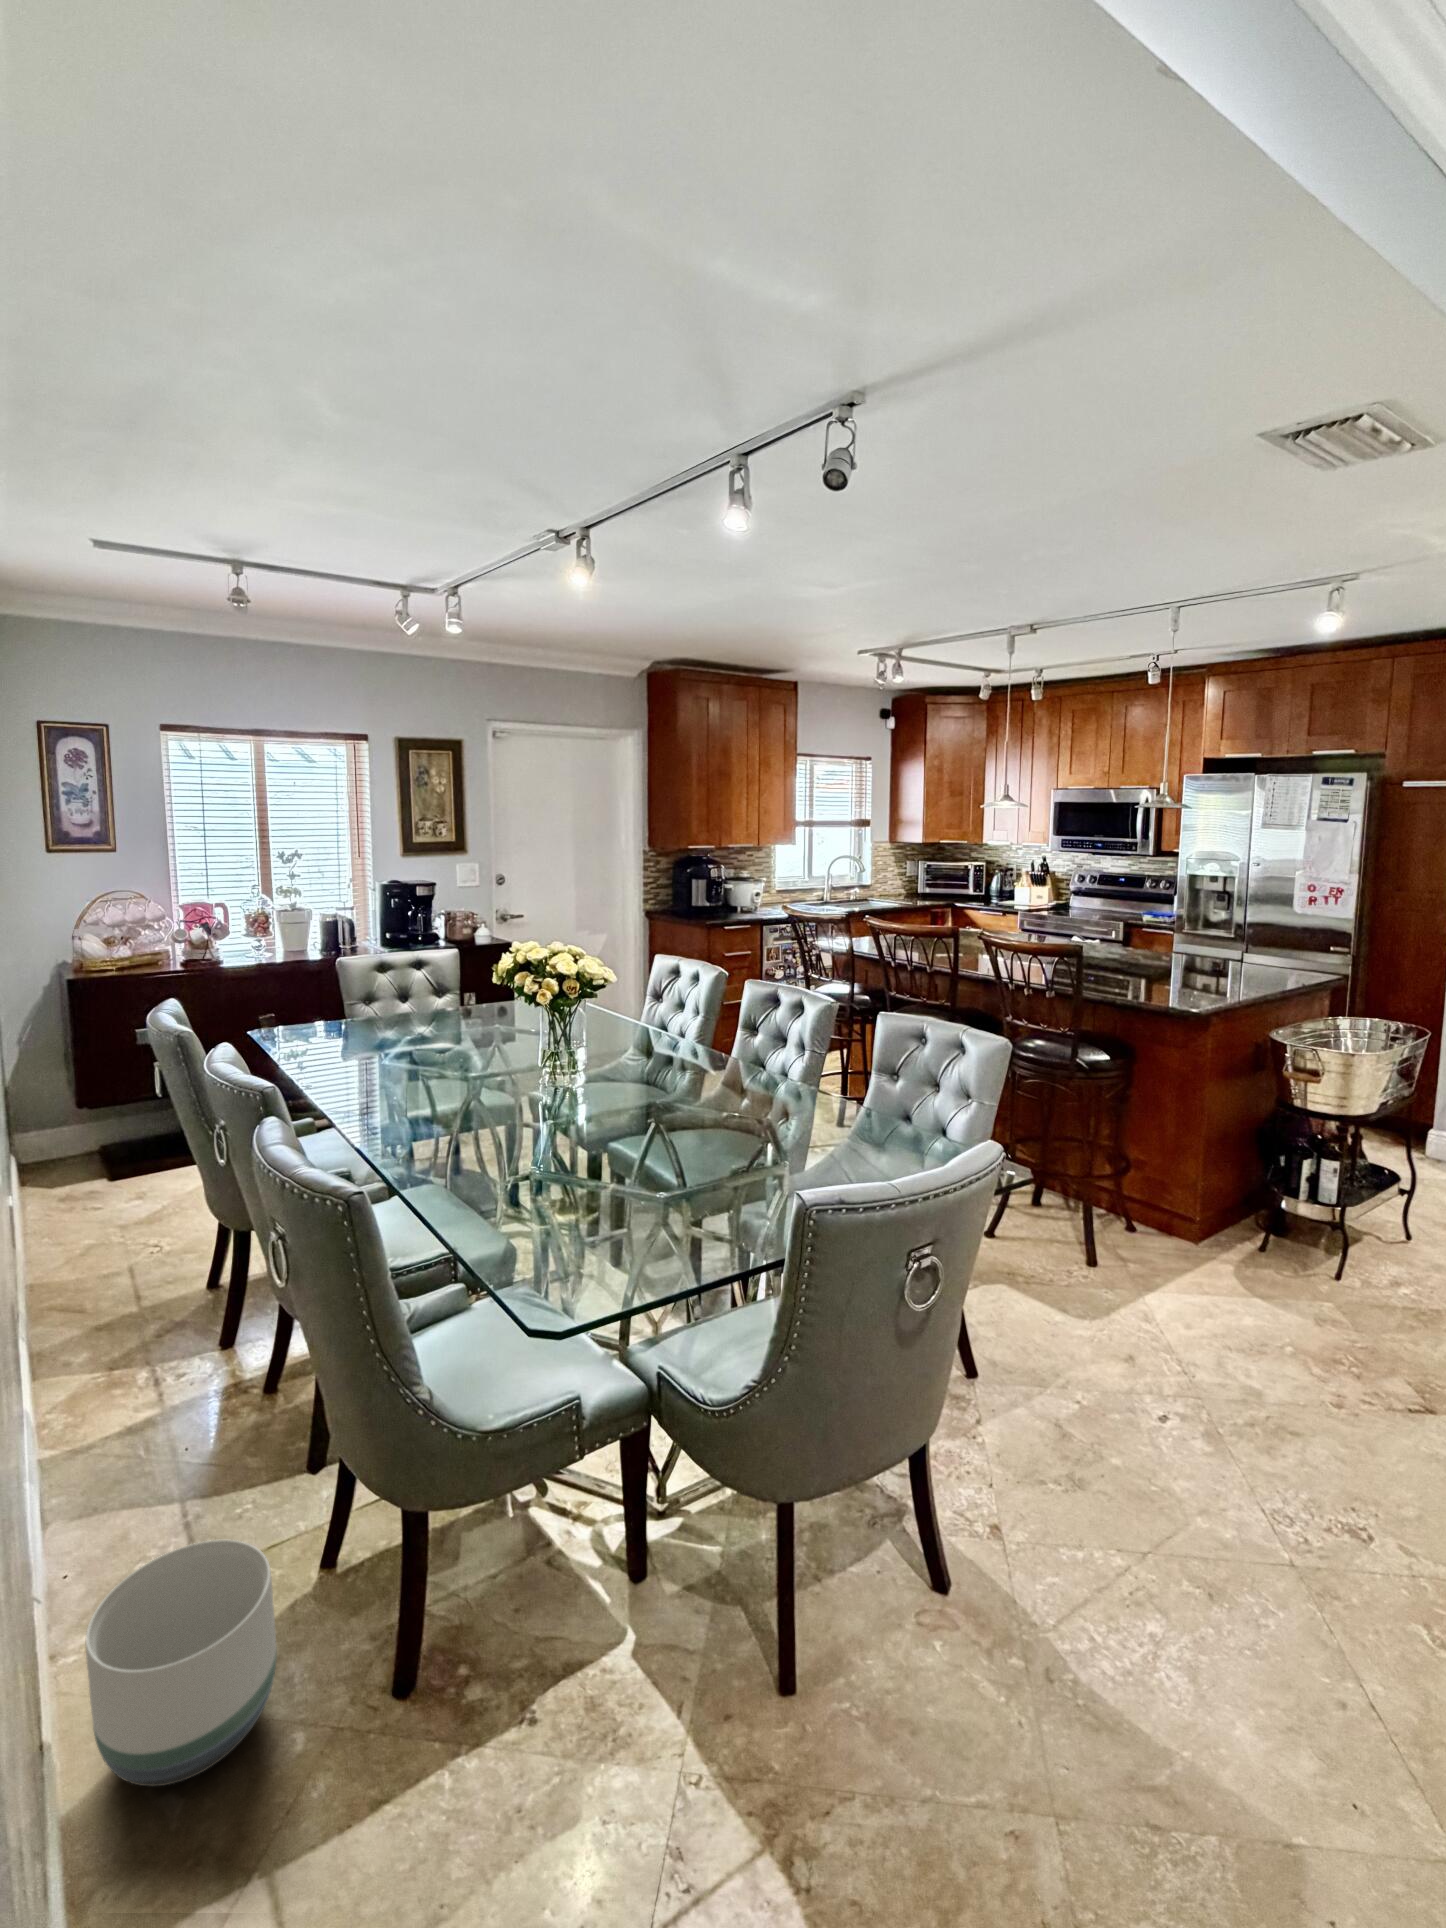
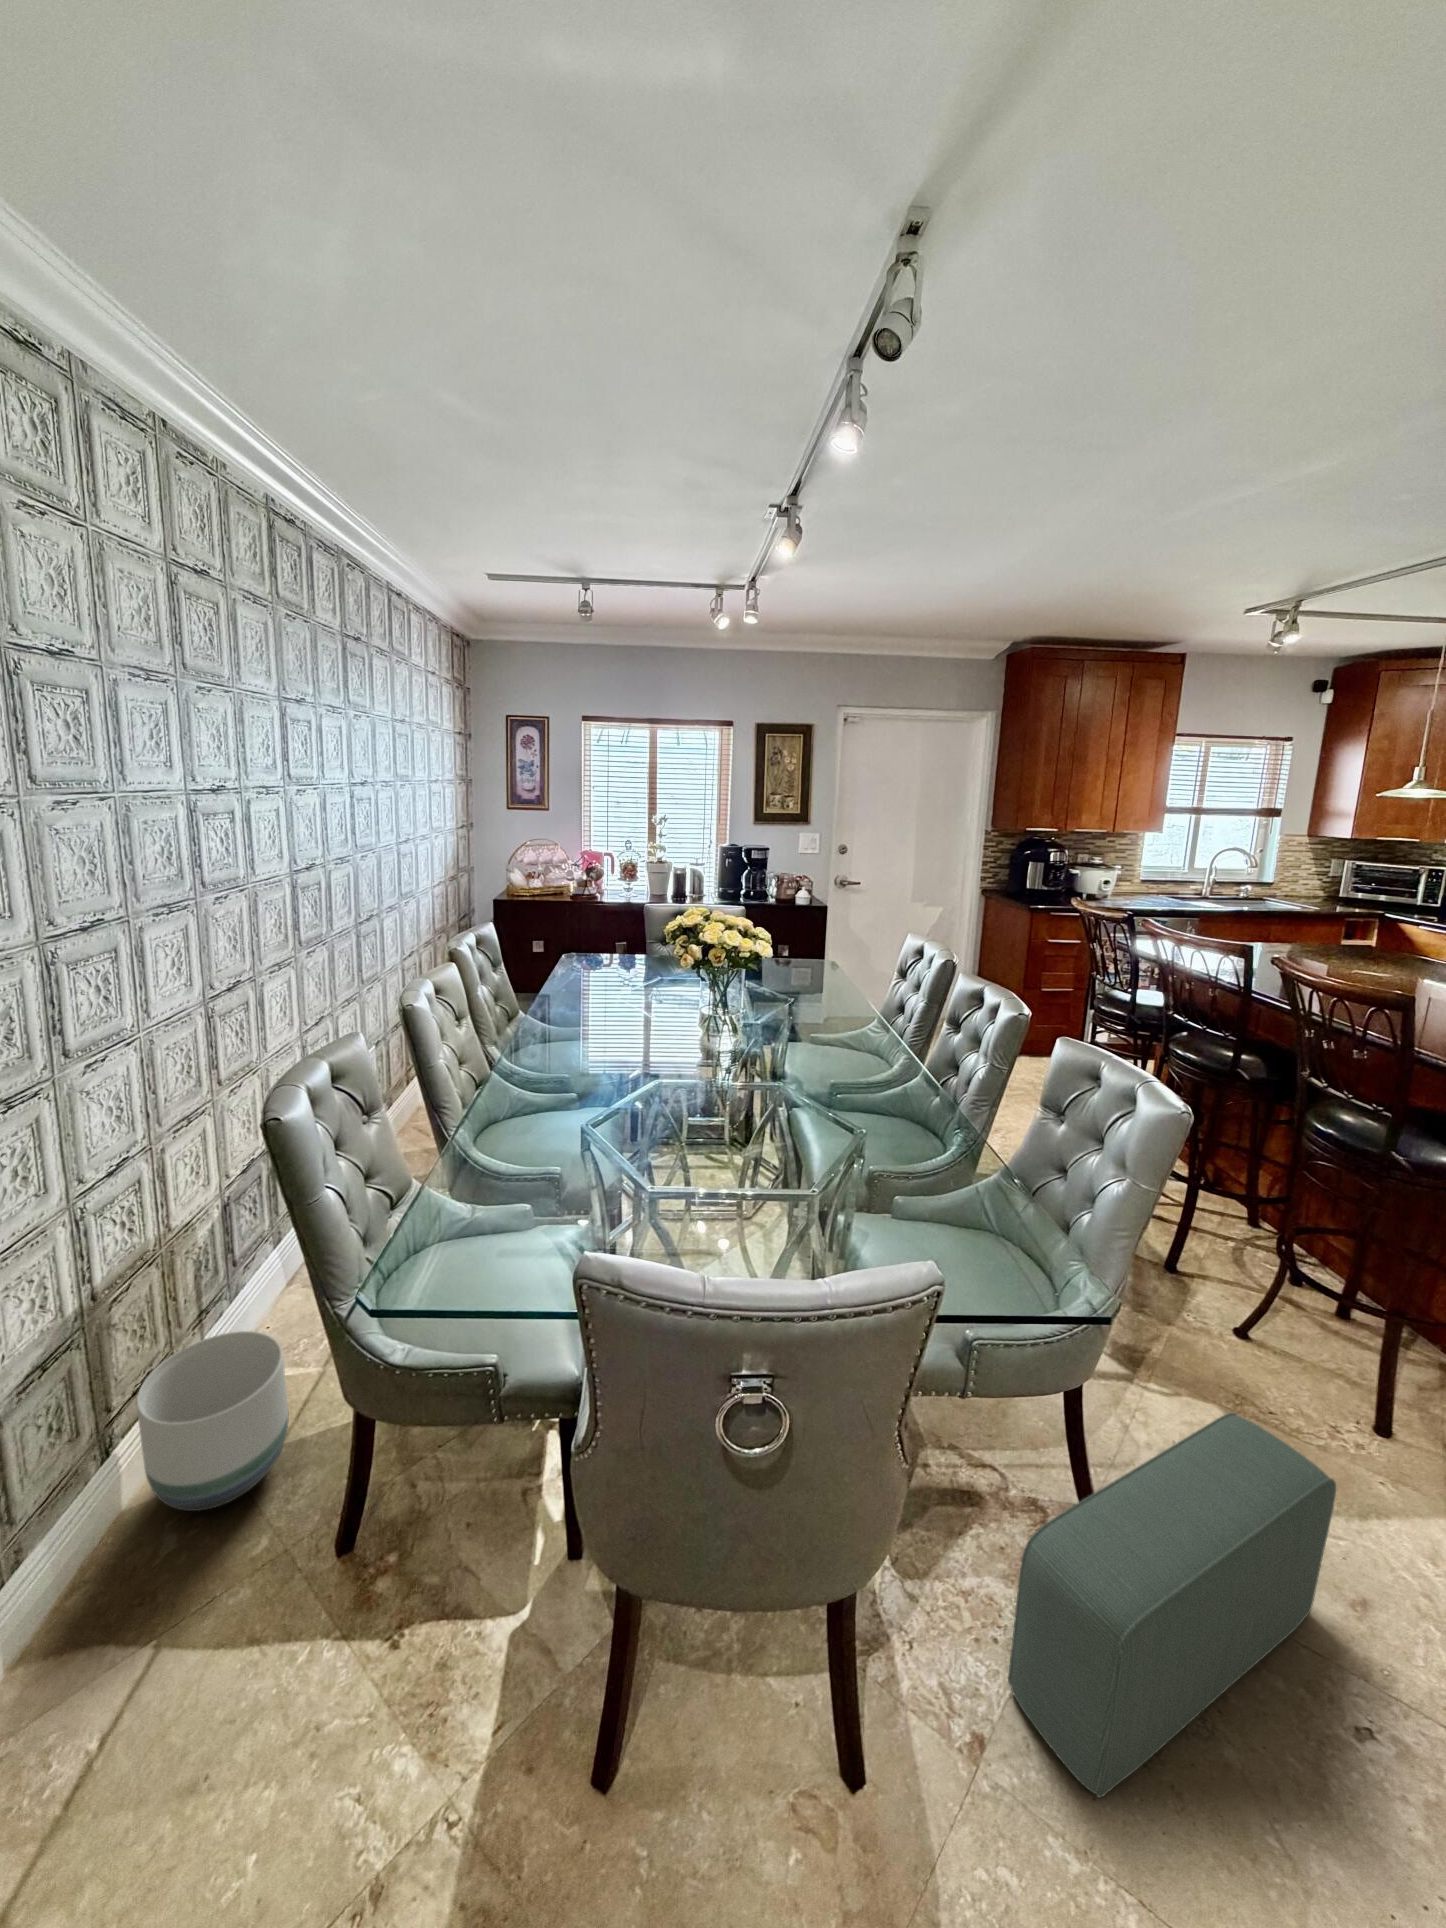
pouf: none [988,1257,1110,1513] -> present [1008,1413,1336,1798]

